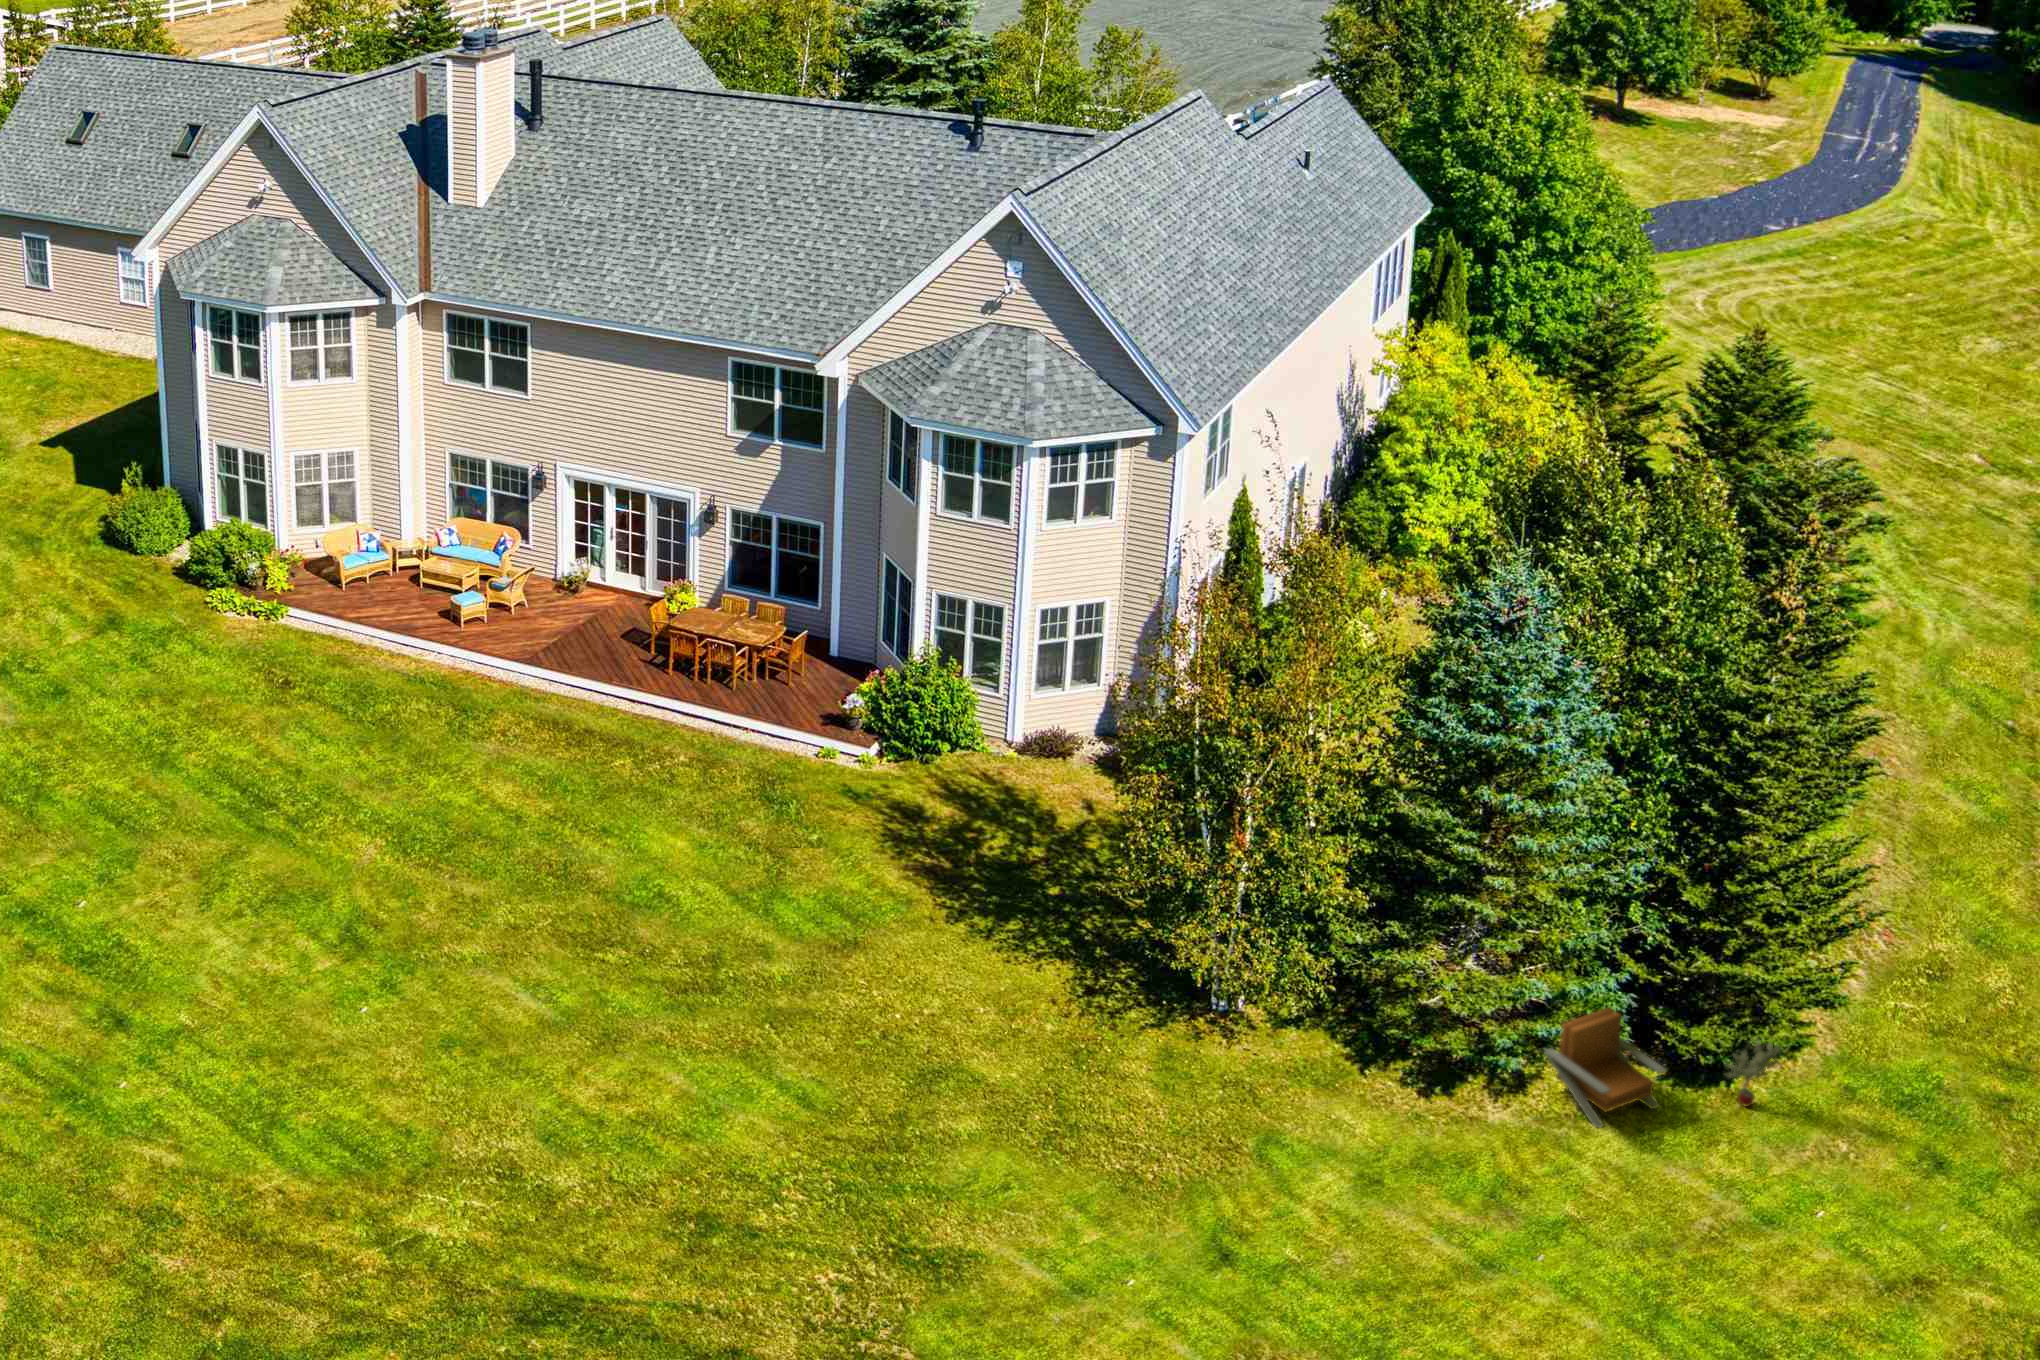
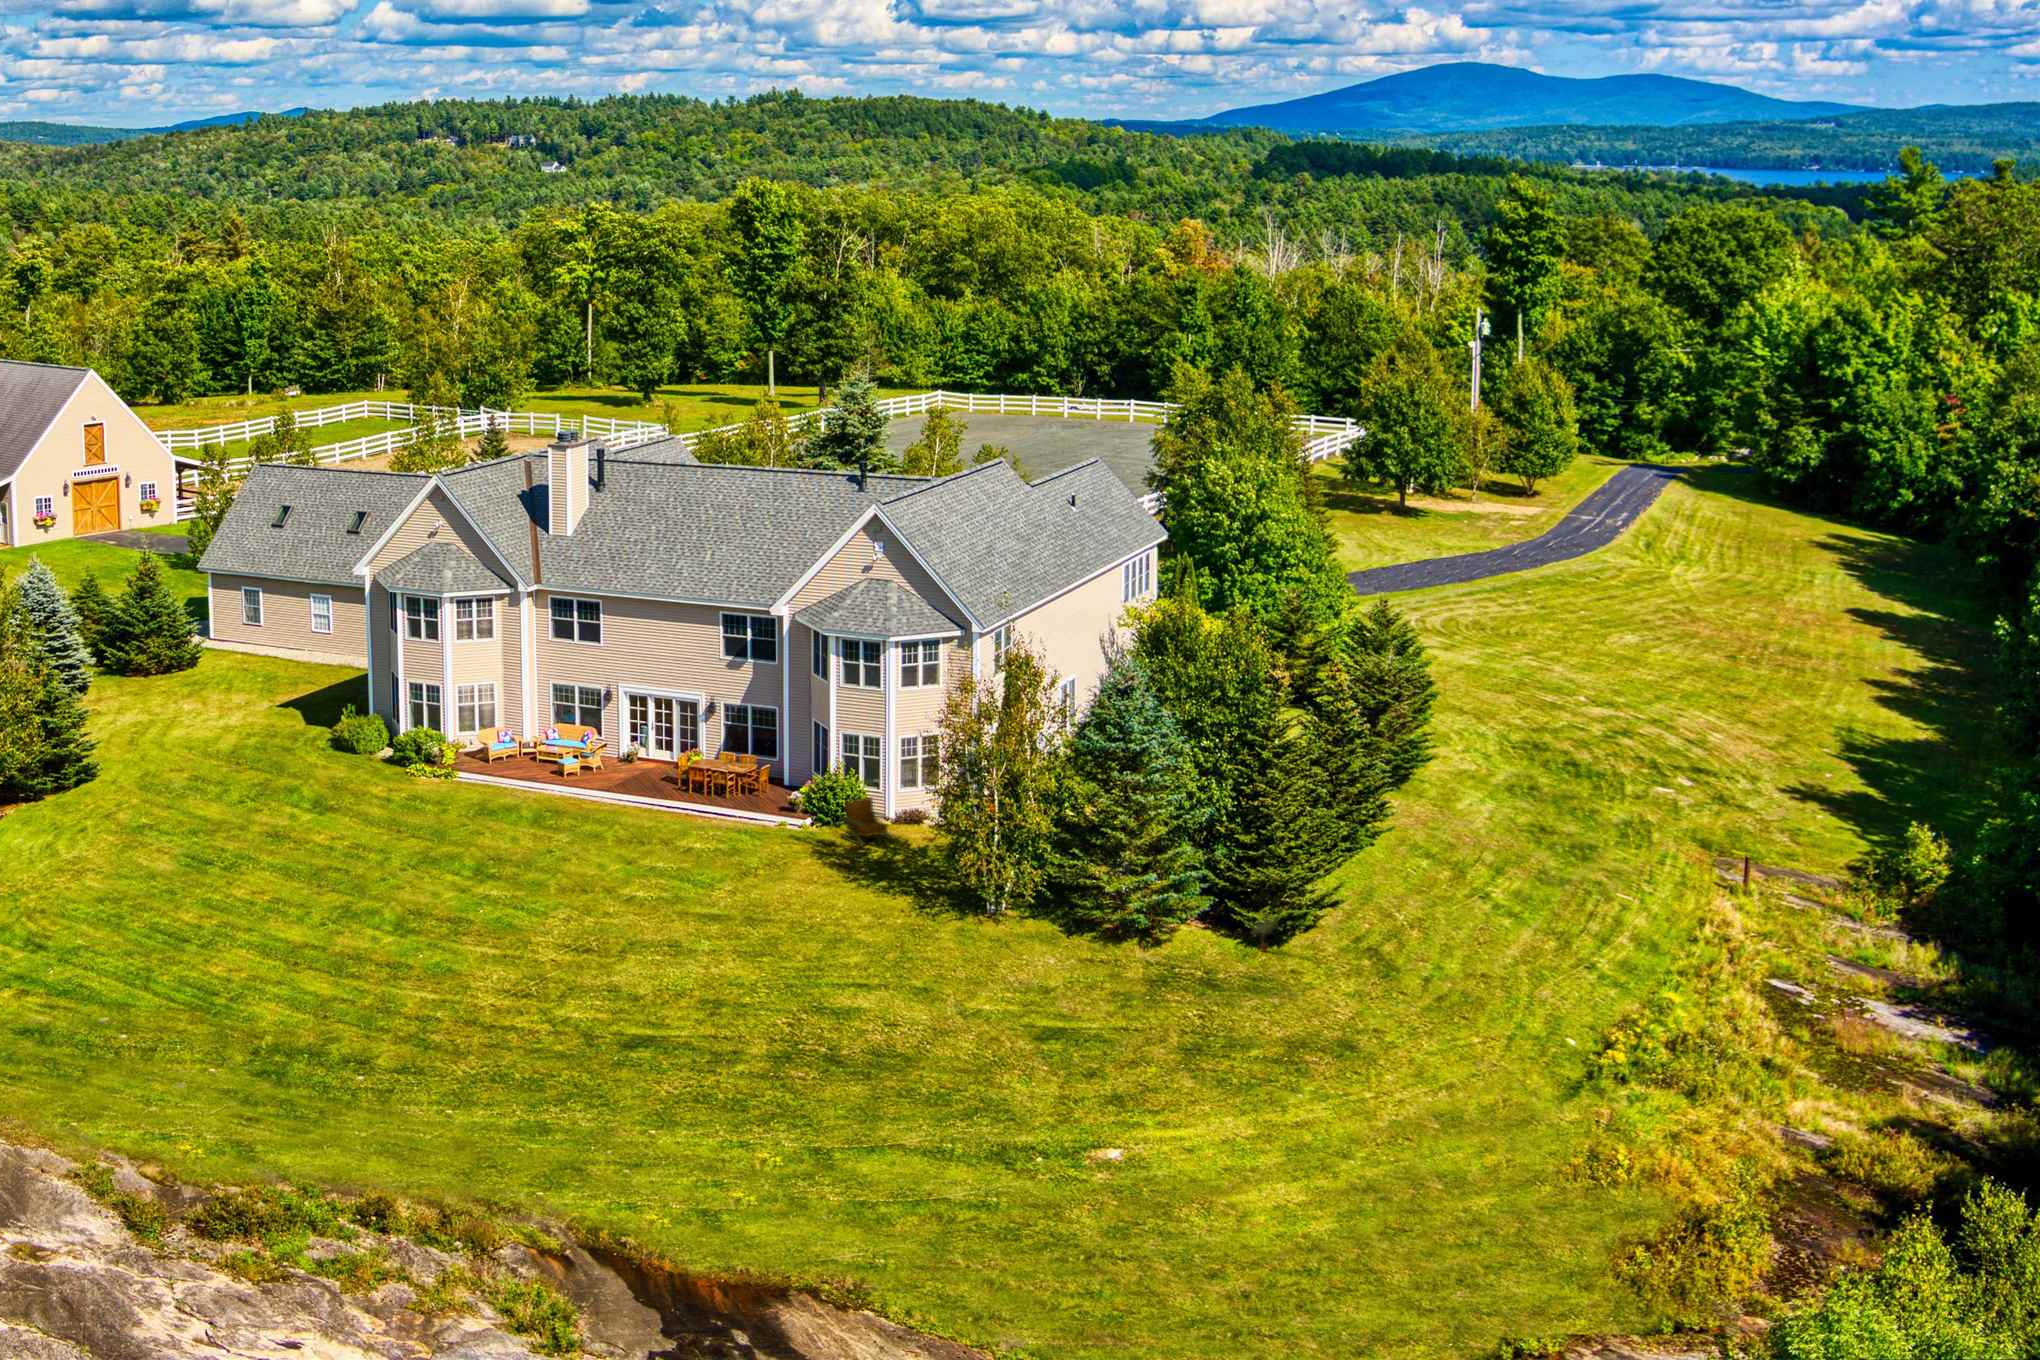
lounge chair: present [1544,1008,1666,1128] -> present [841,797,891,845]

